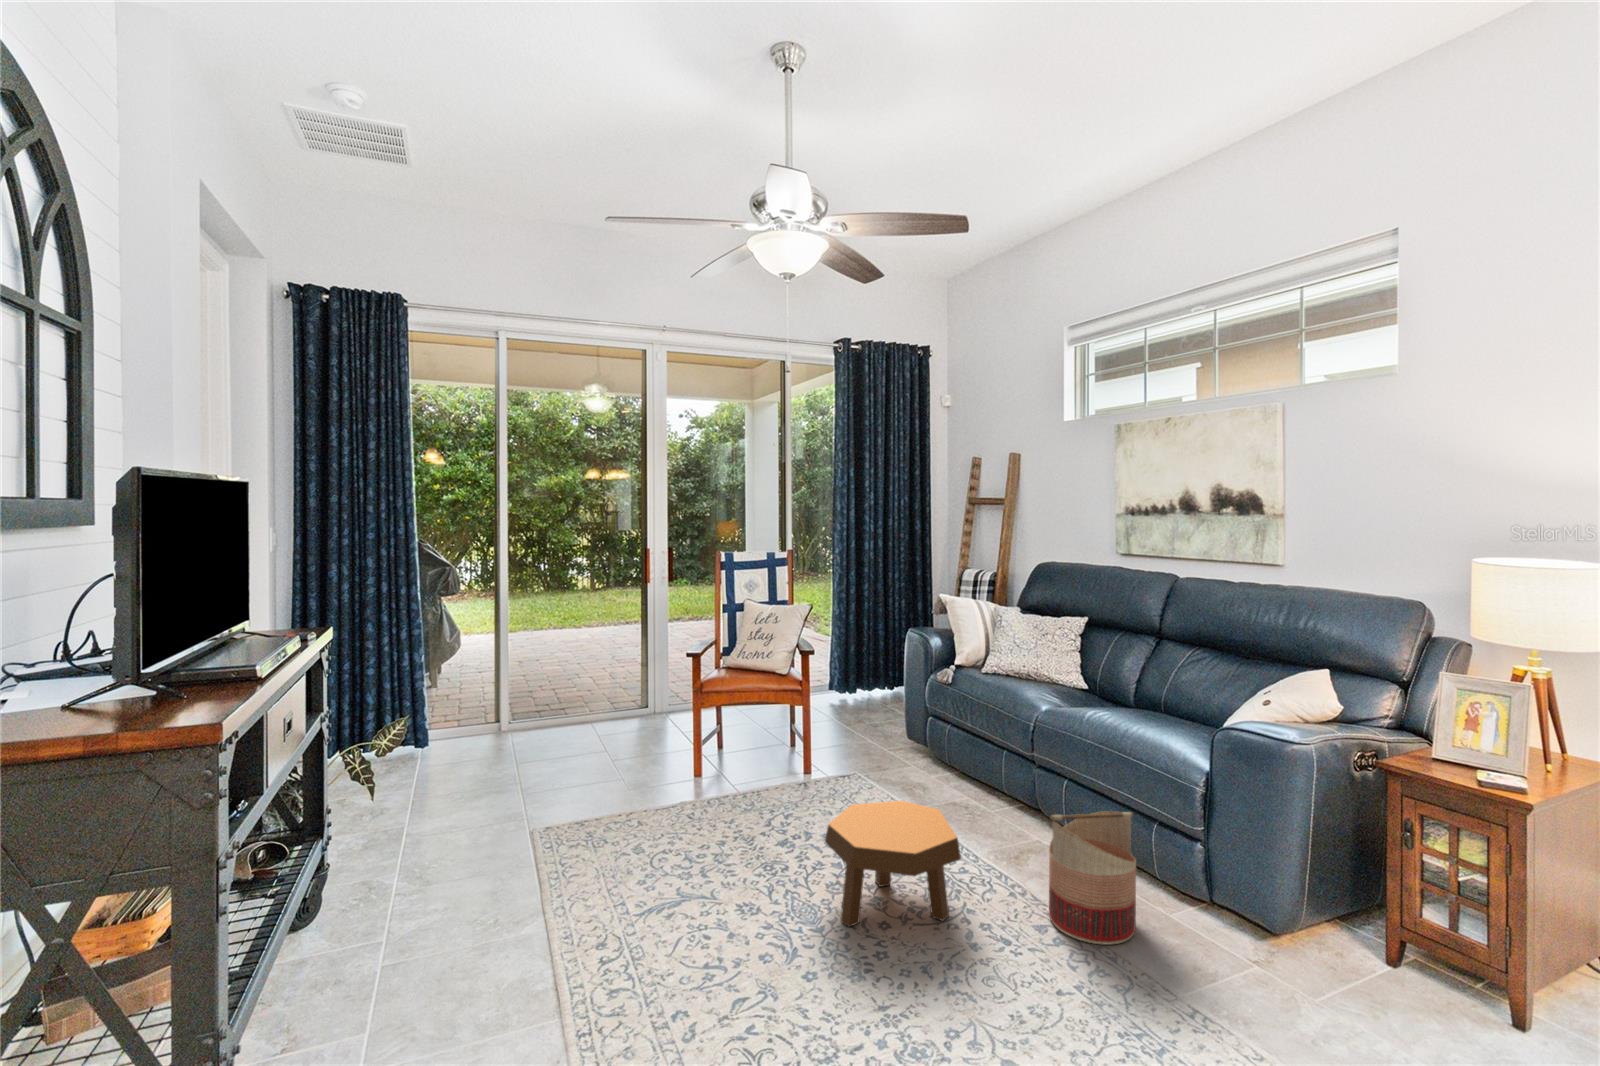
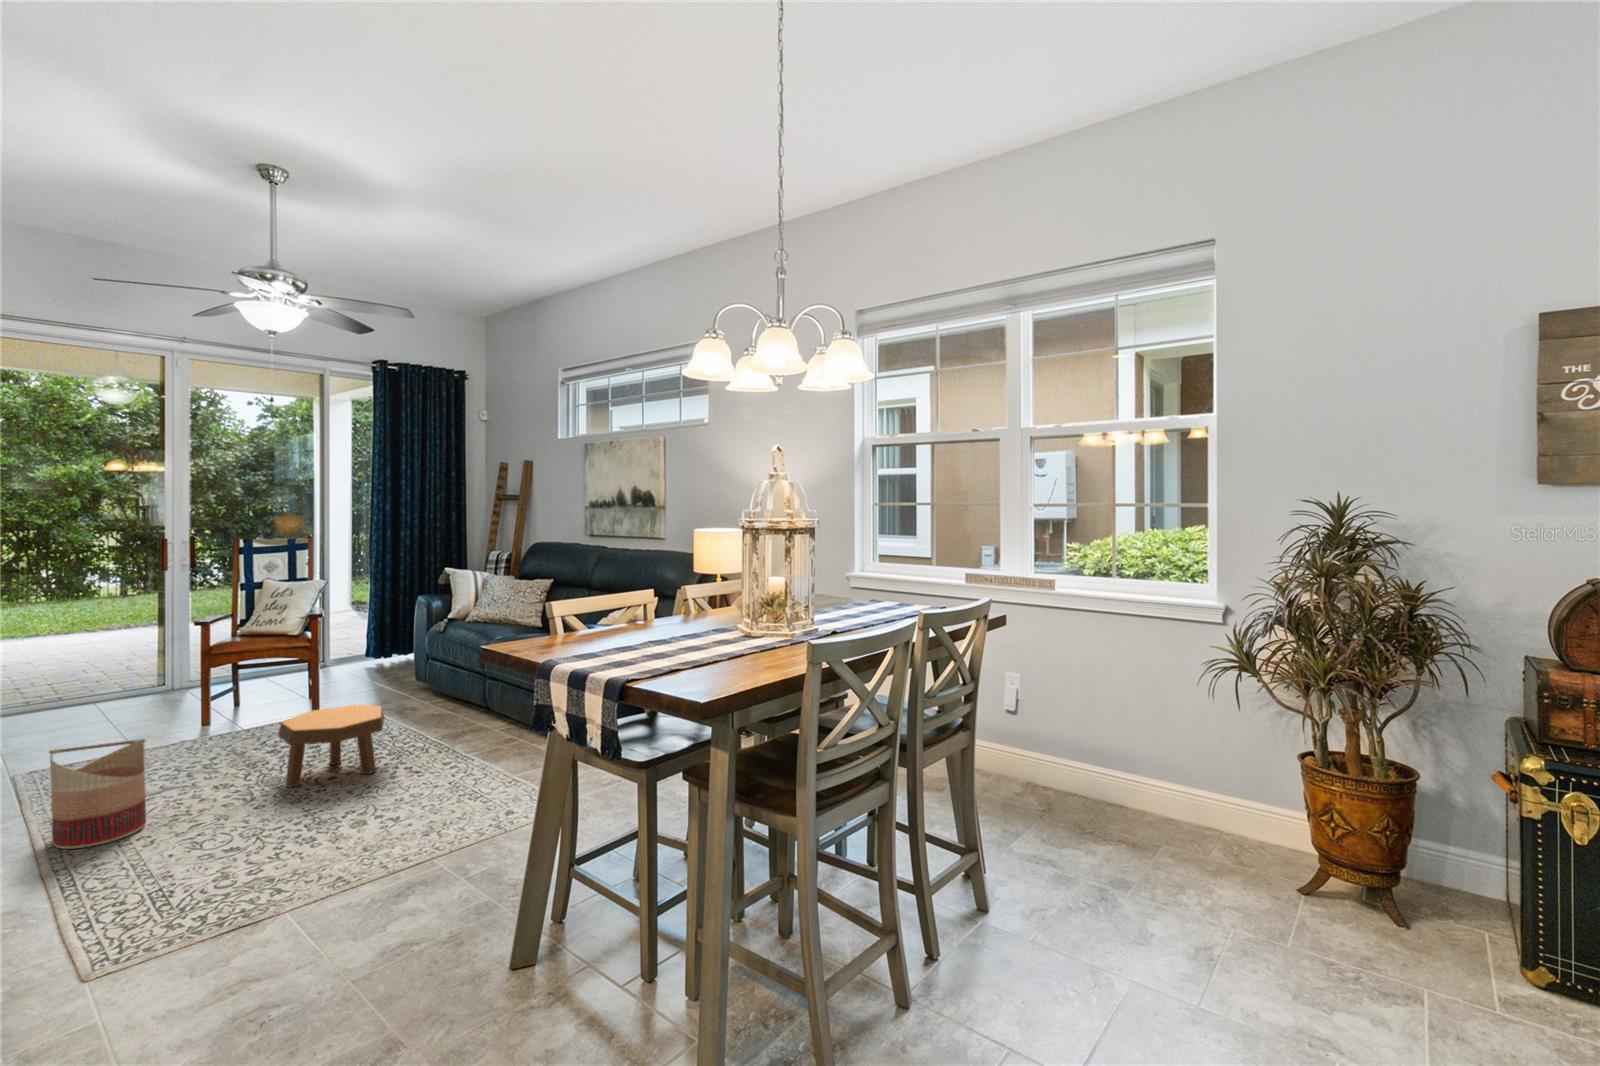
basket: present [1049,811,1136,945] -> present [49,739,146,849]

